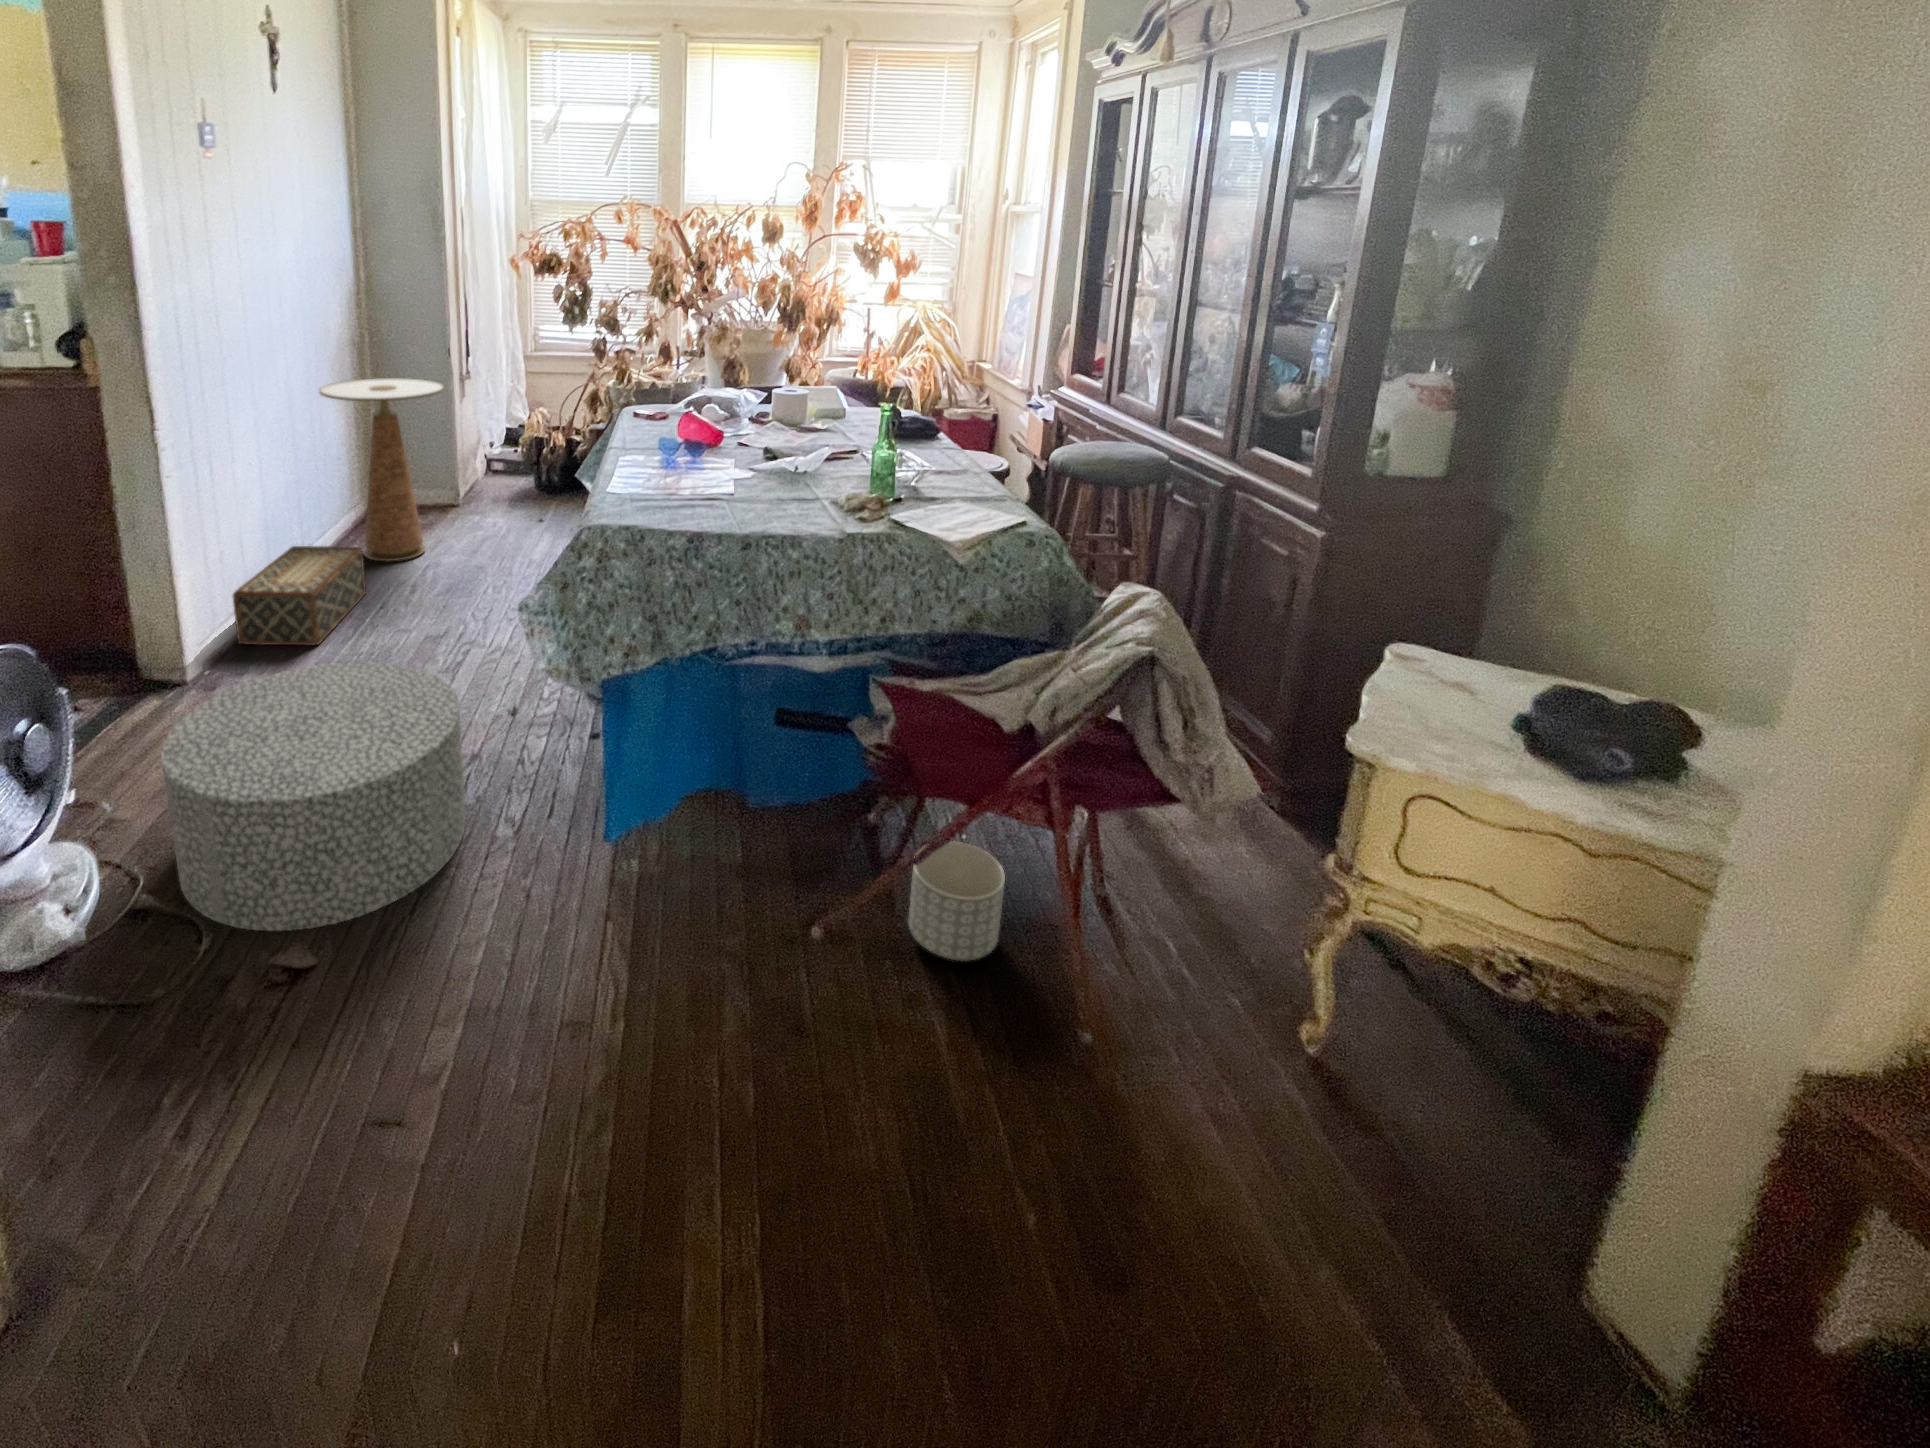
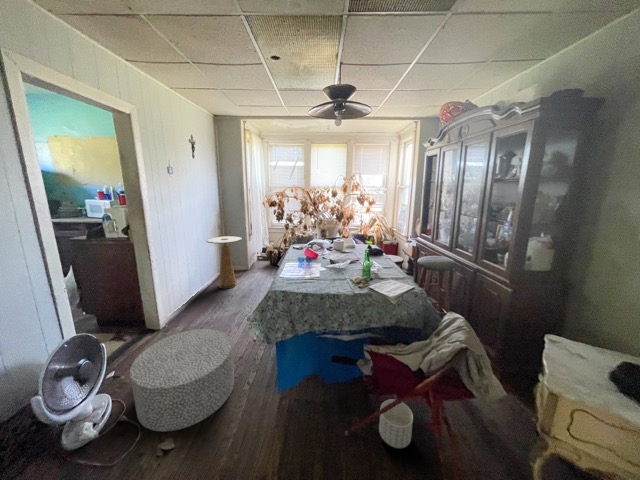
woven basket: present [233,546,366,645] -> none [175,285,217,317]

